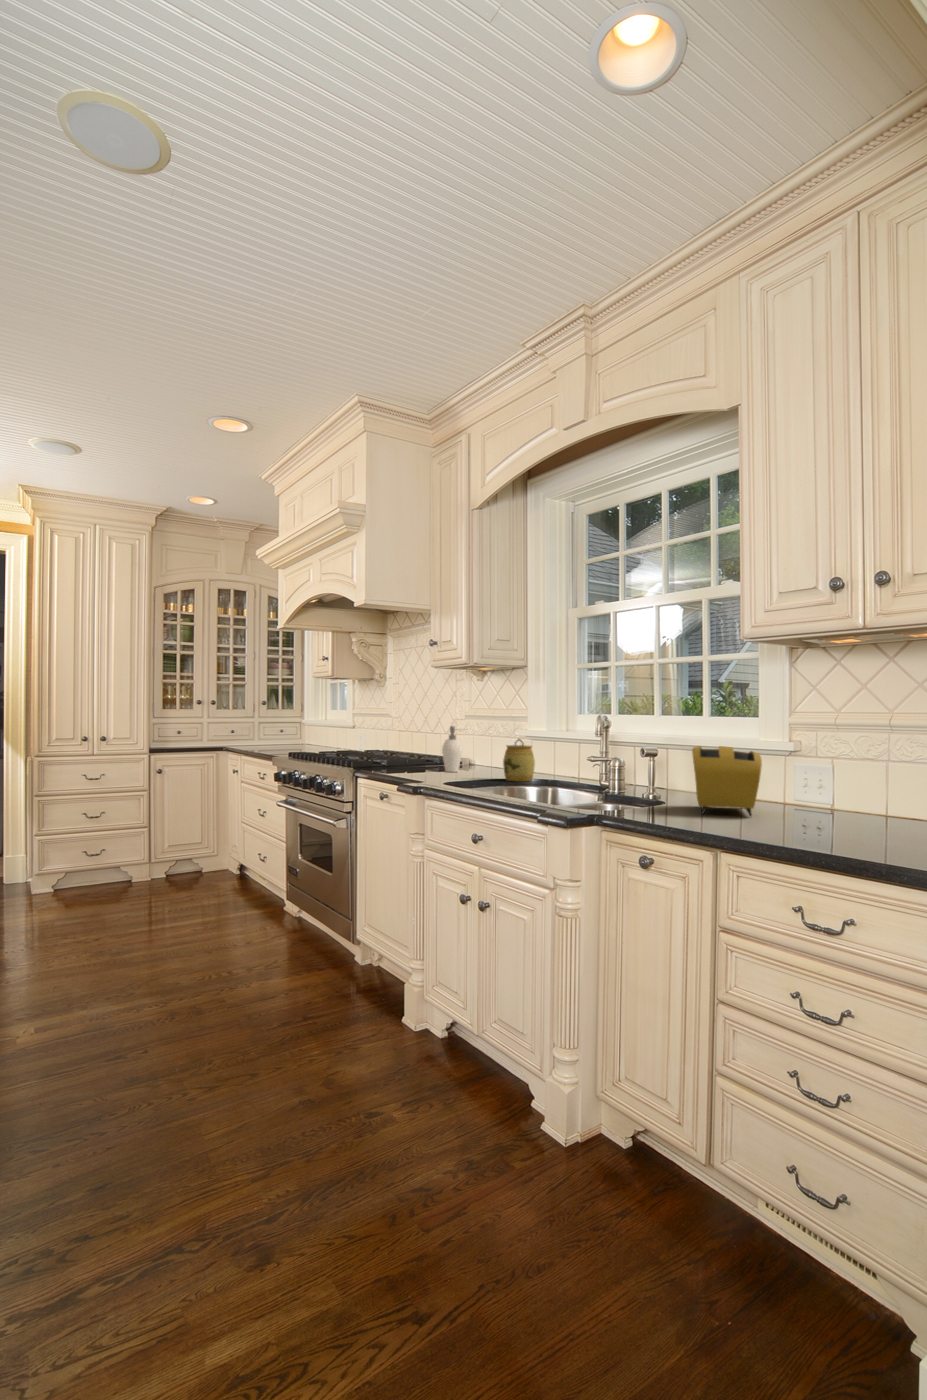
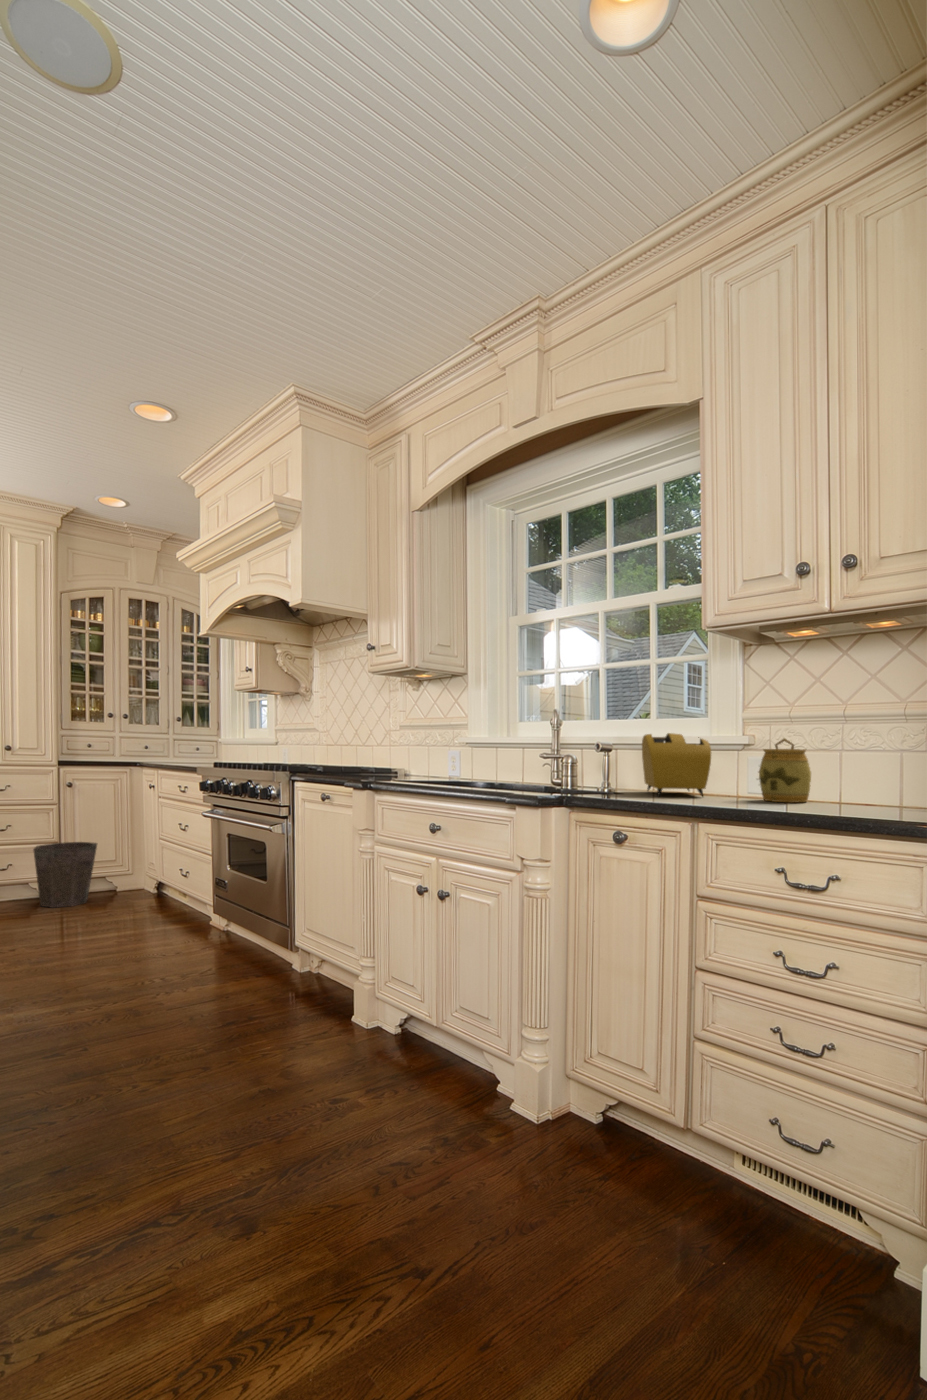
soap dispenser: present [442,726,462,772] -> none [378,730,403,774]
jar: present [503,739,535,781] -> present [759,739,811,802]
waste bin: none [127,826,187,889] -> present [33,842,97,908]

